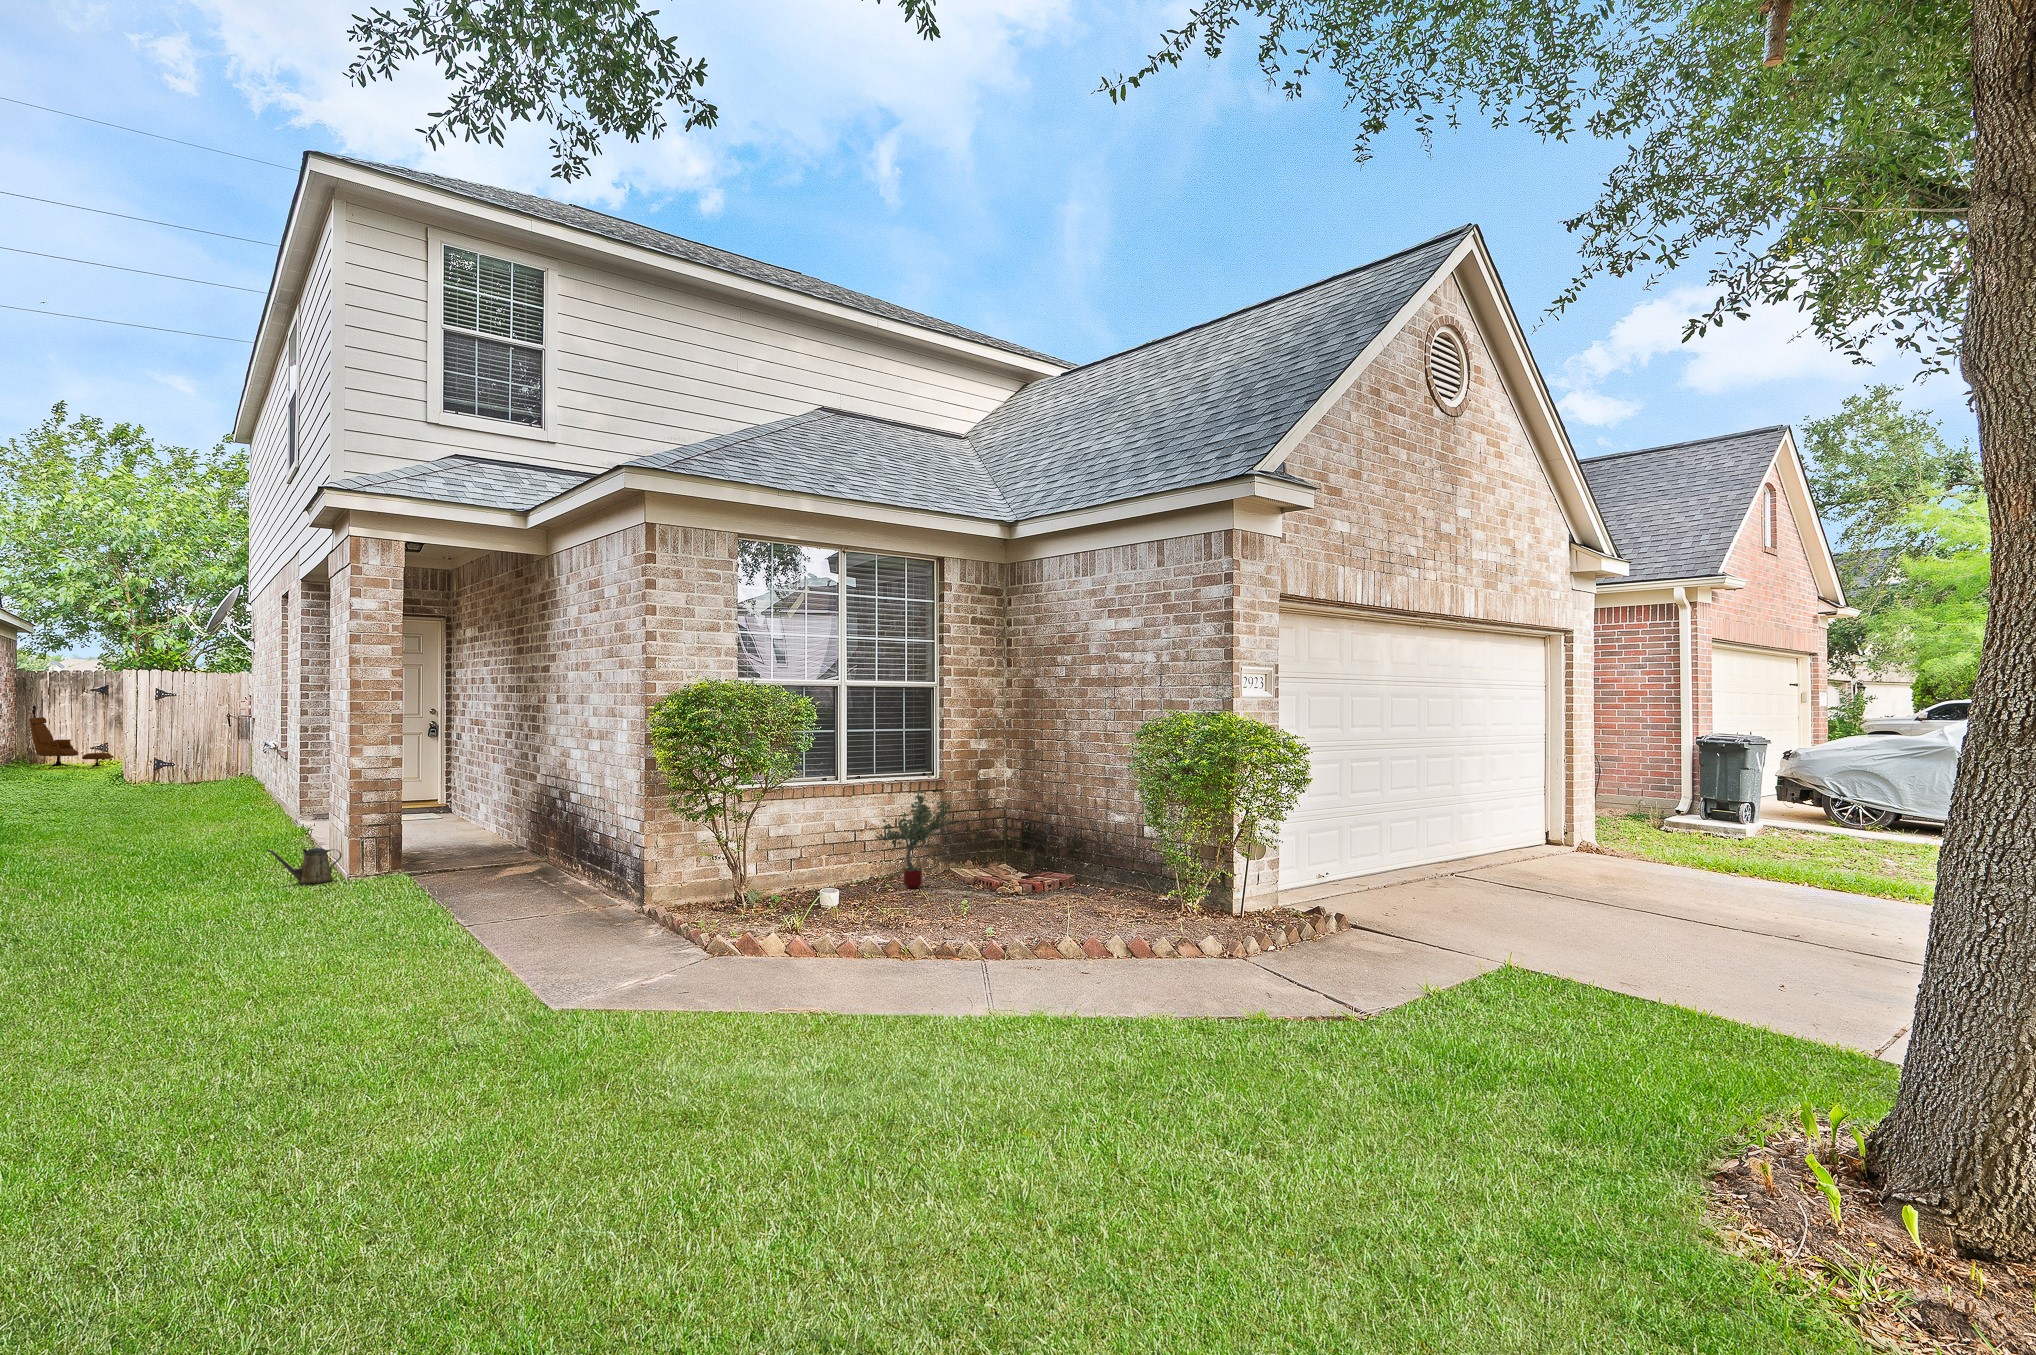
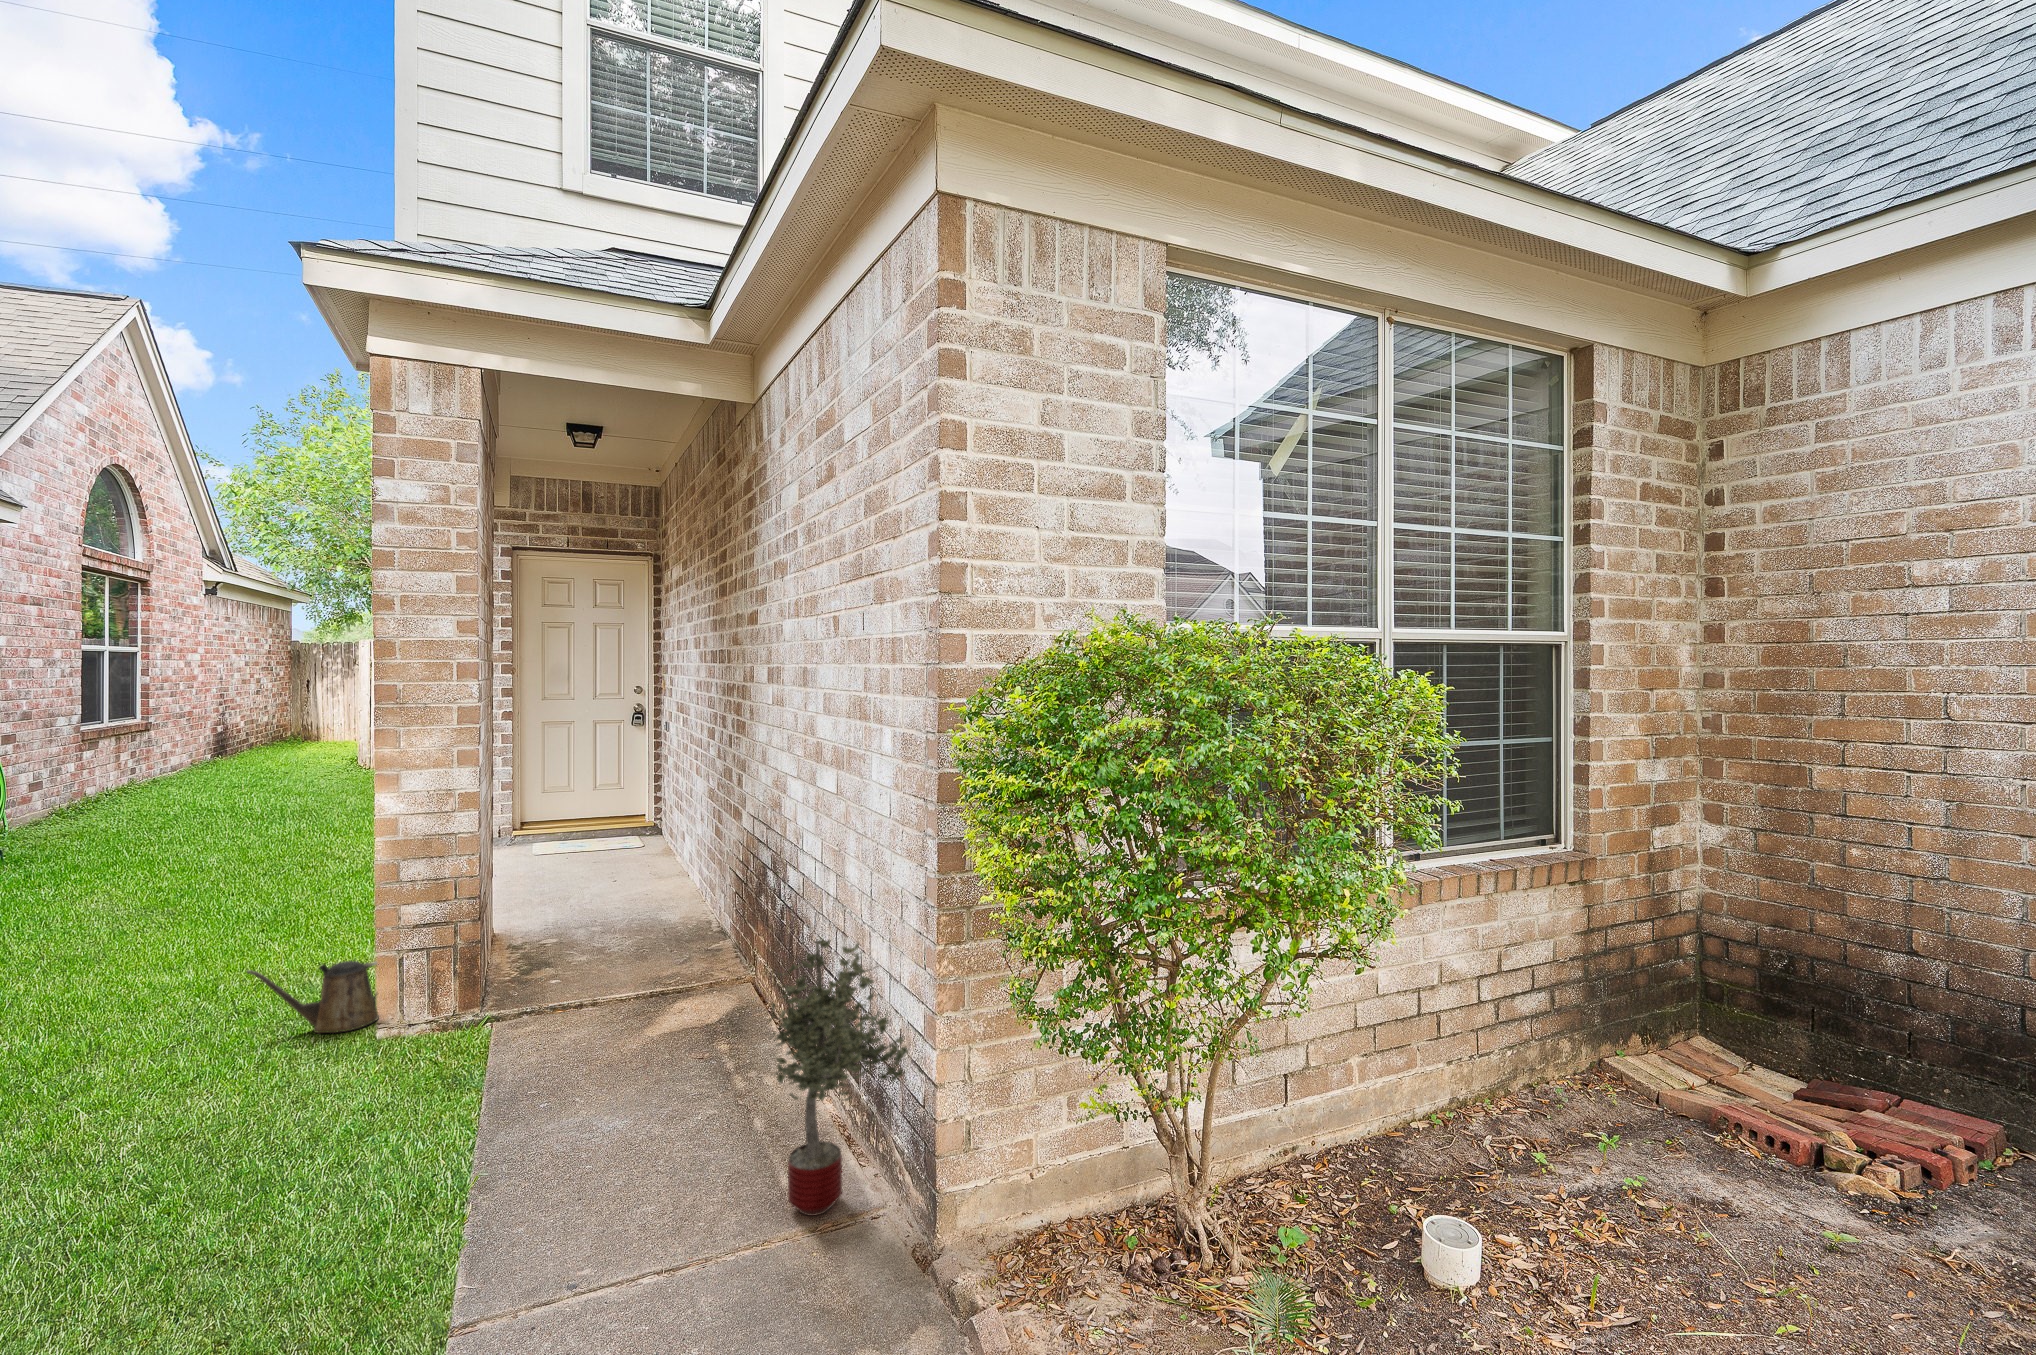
lounge chair: present [29,717,112,769] -> none [299,695,376,749]
potted tree: present [875,790,951,889] -> present [765,940,908,1216]

